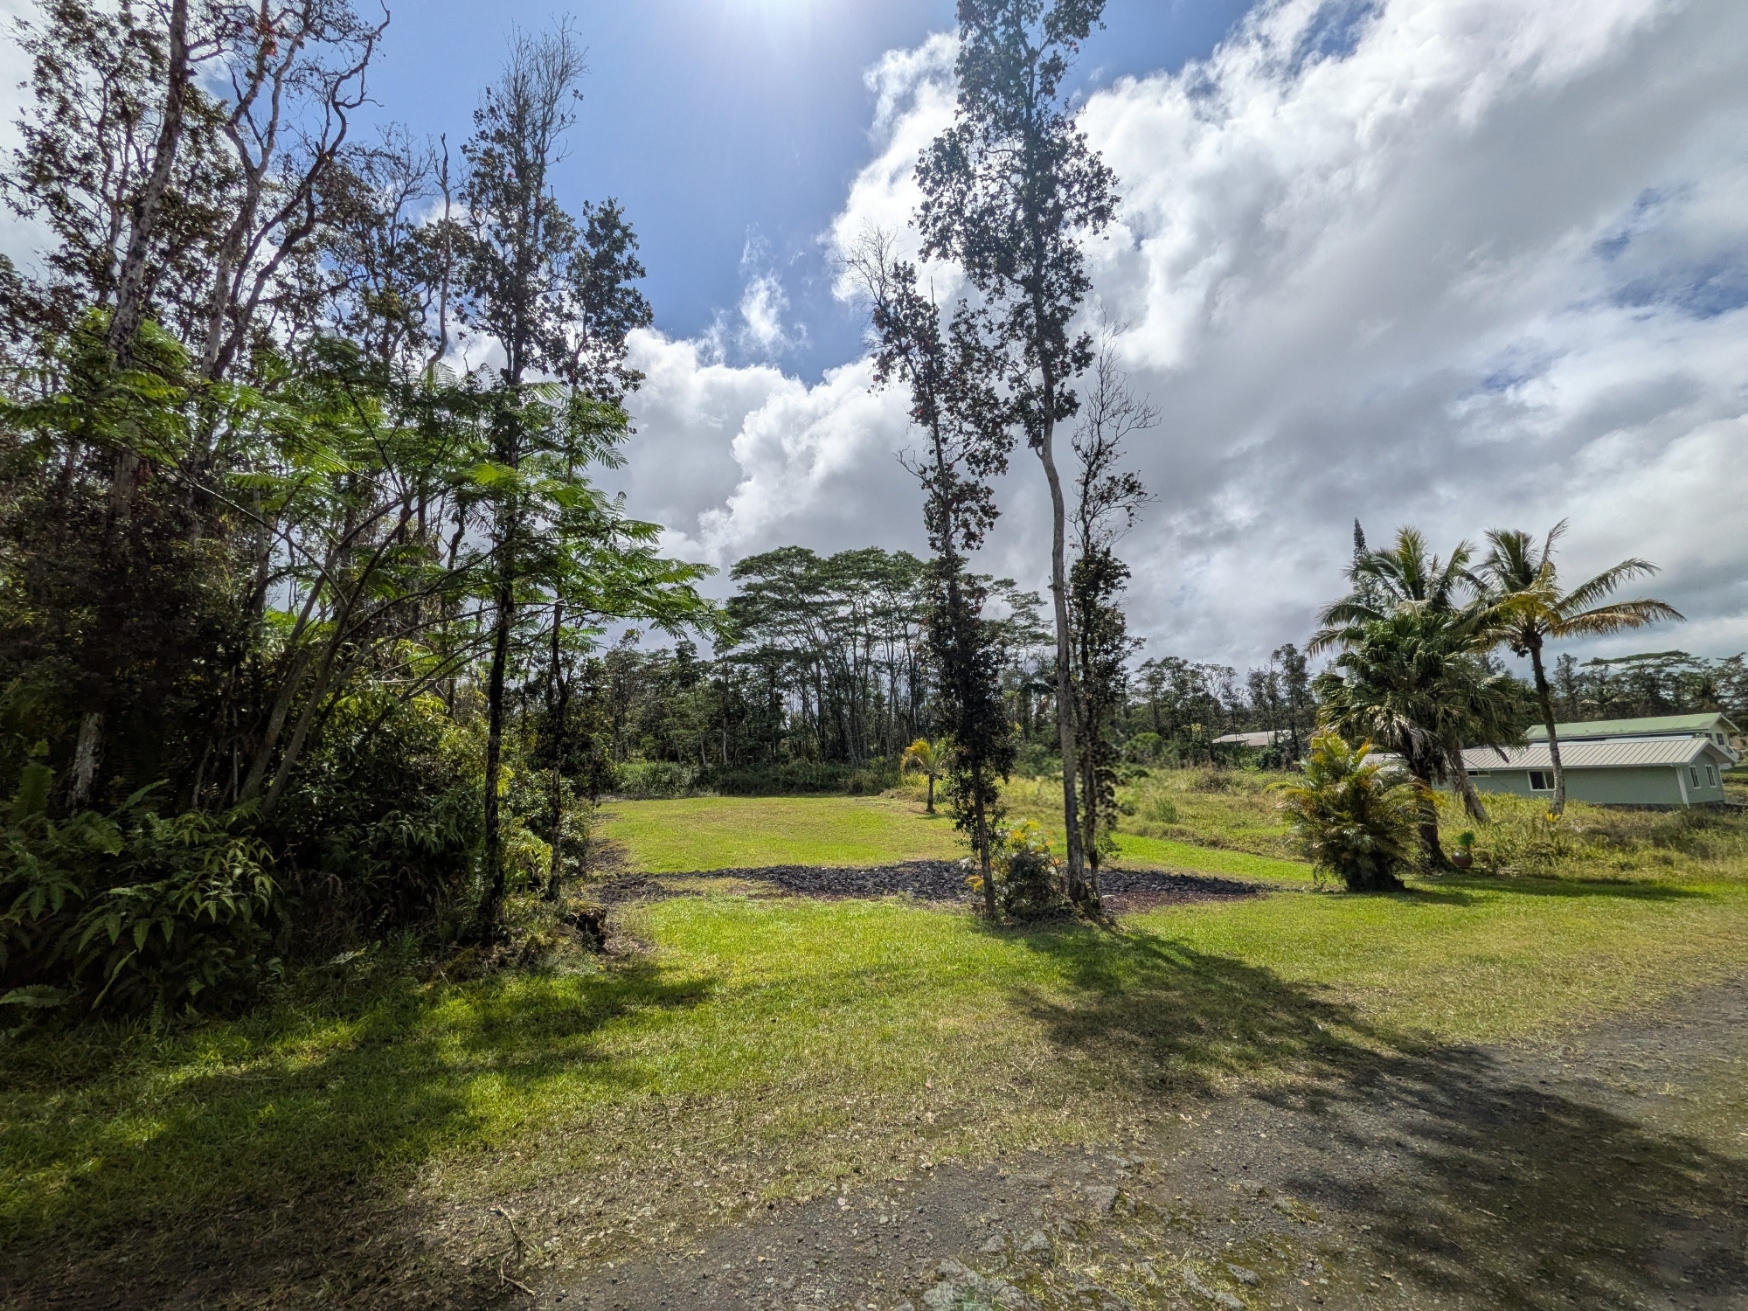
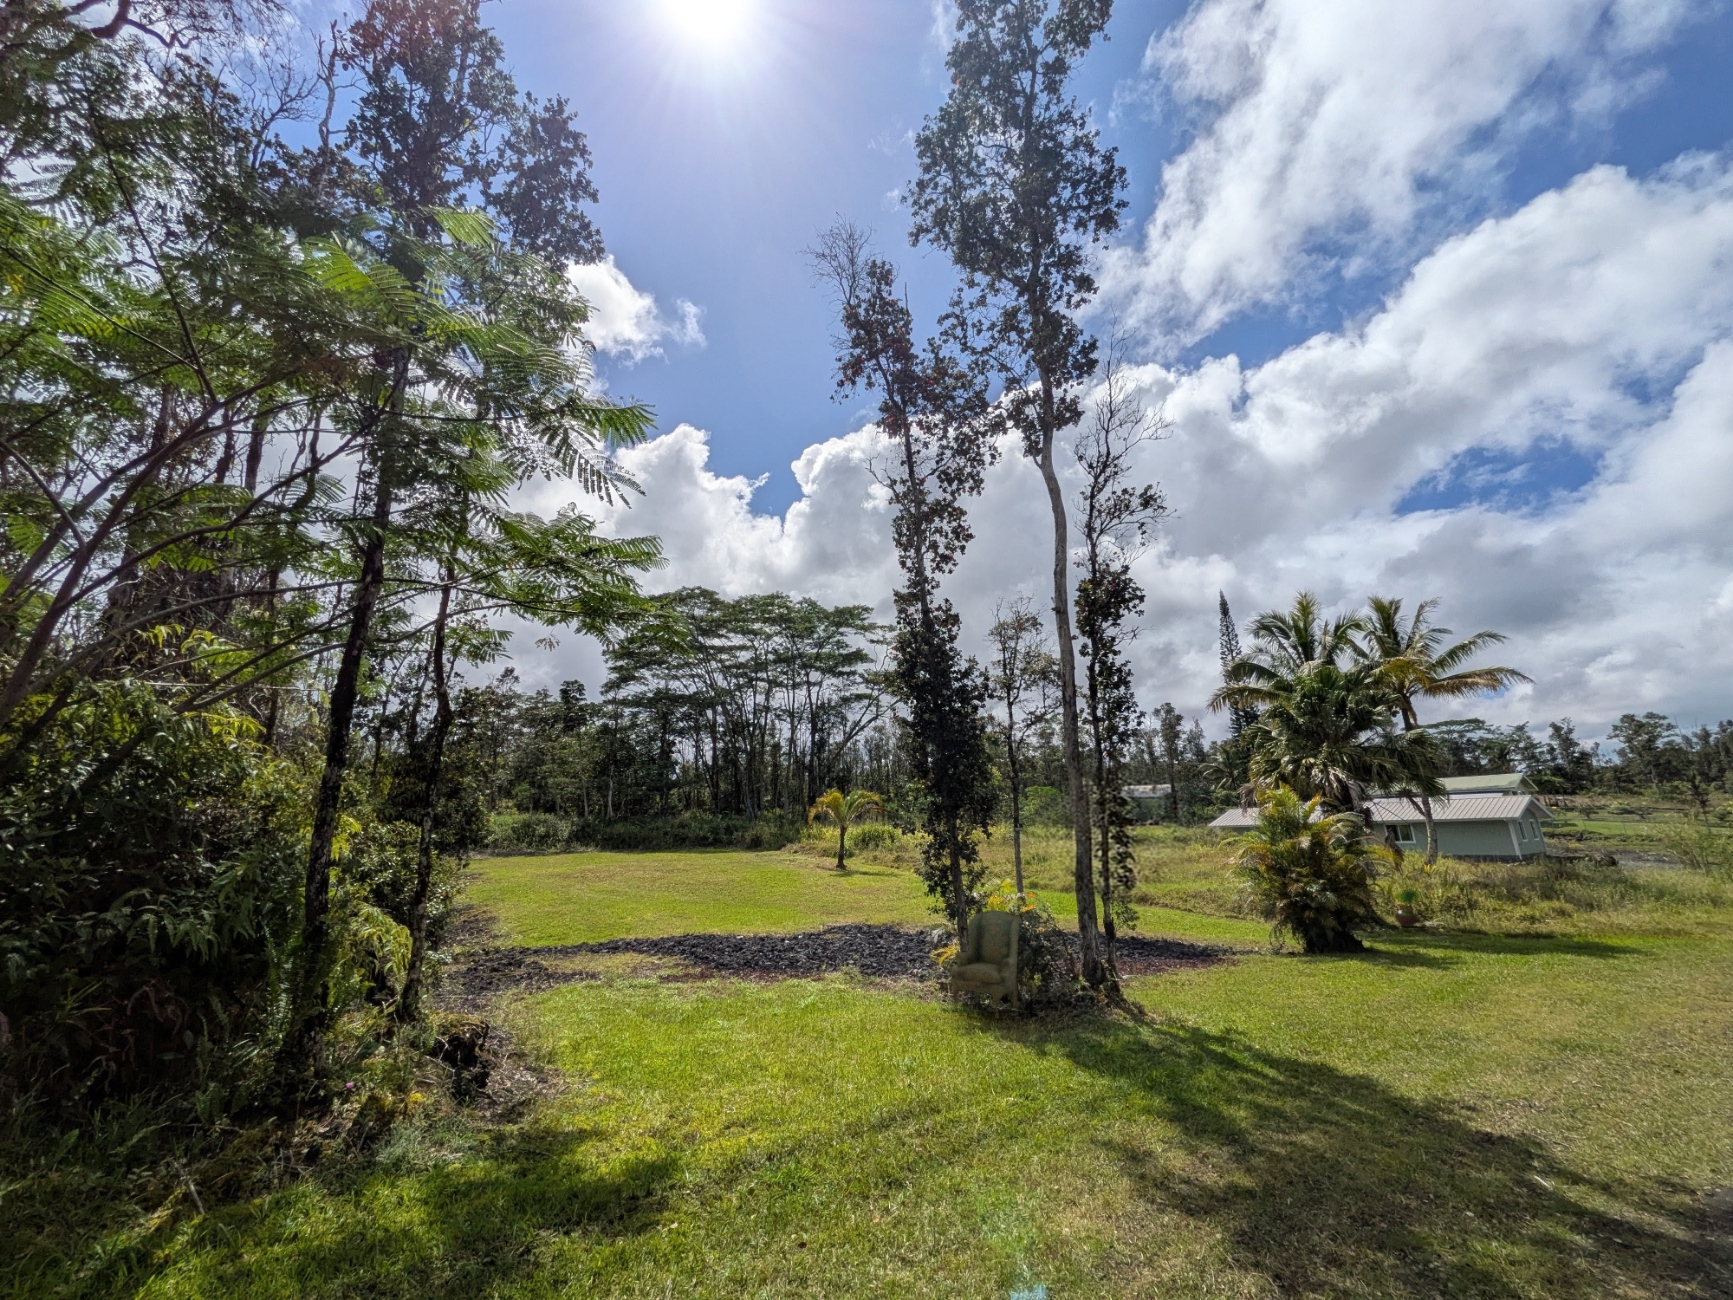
armchair: none [960,842,1021,926] -> present [949,910,1019,1019]

